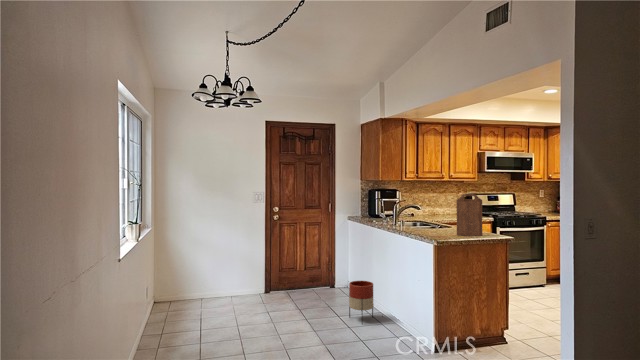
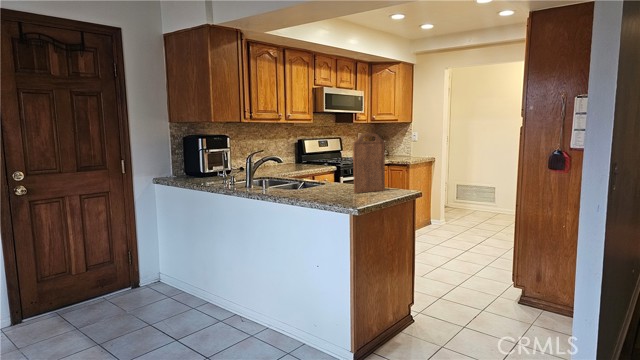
planter: present [349,281,374,324] -> none [187,275,228,345]

